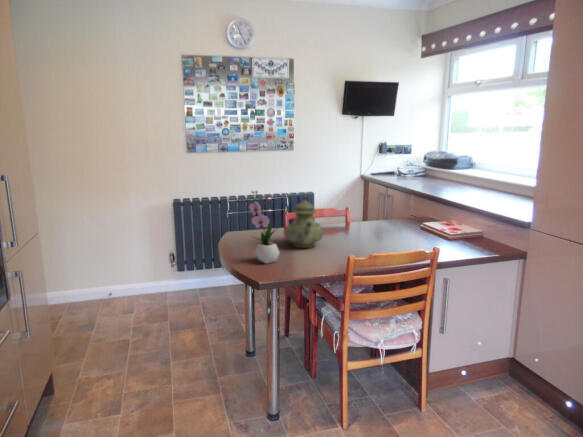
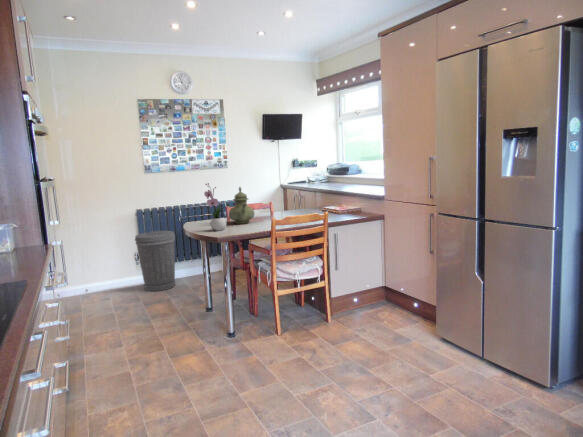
trash can: none [169,228,219,306] -> present [135,231,175,291]

